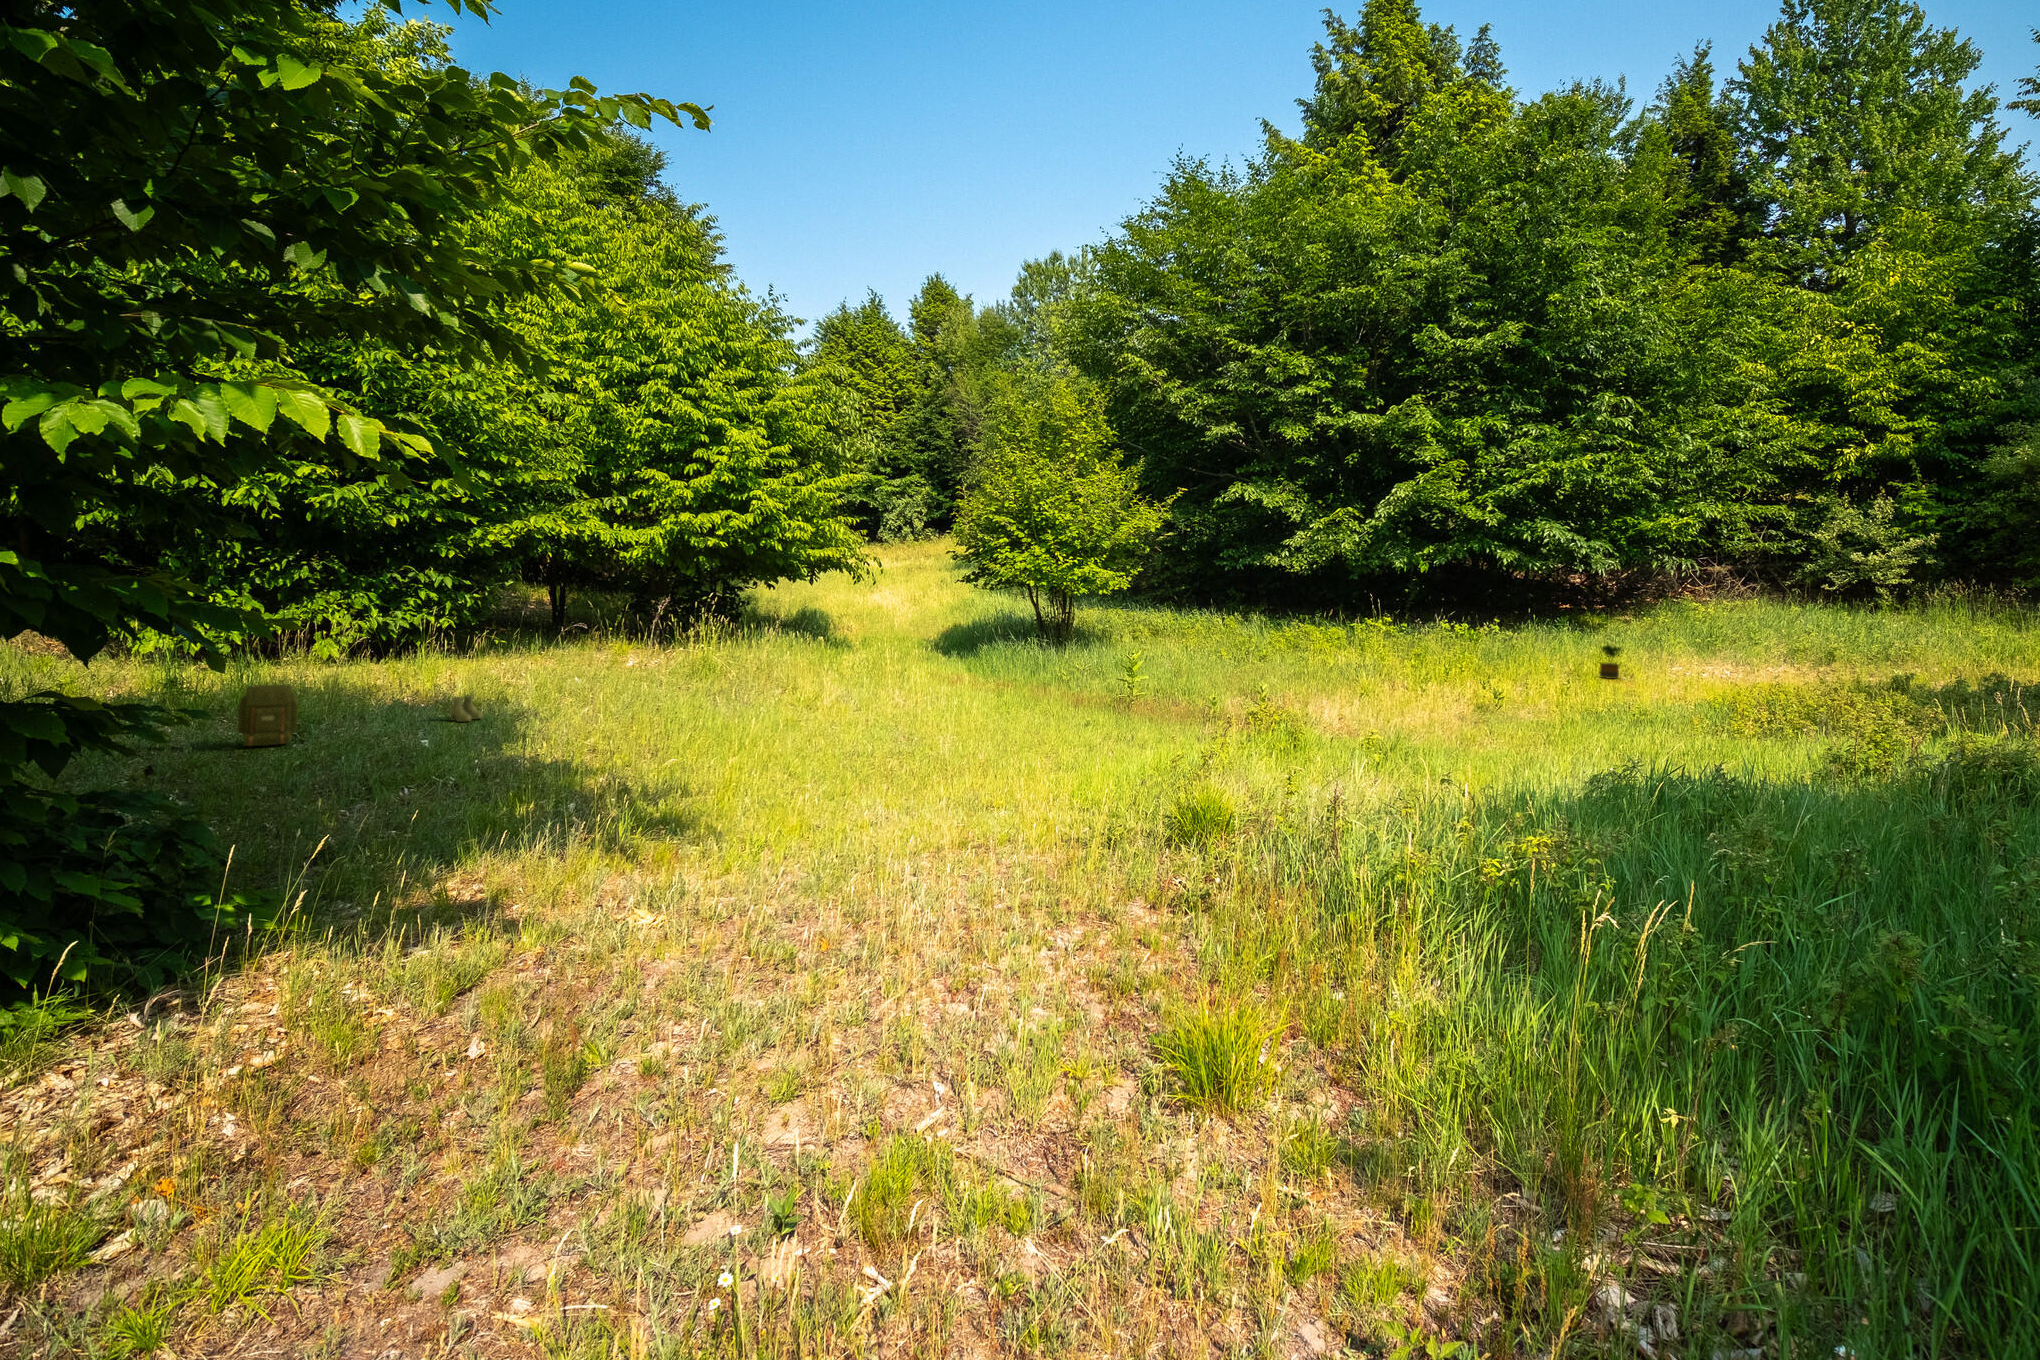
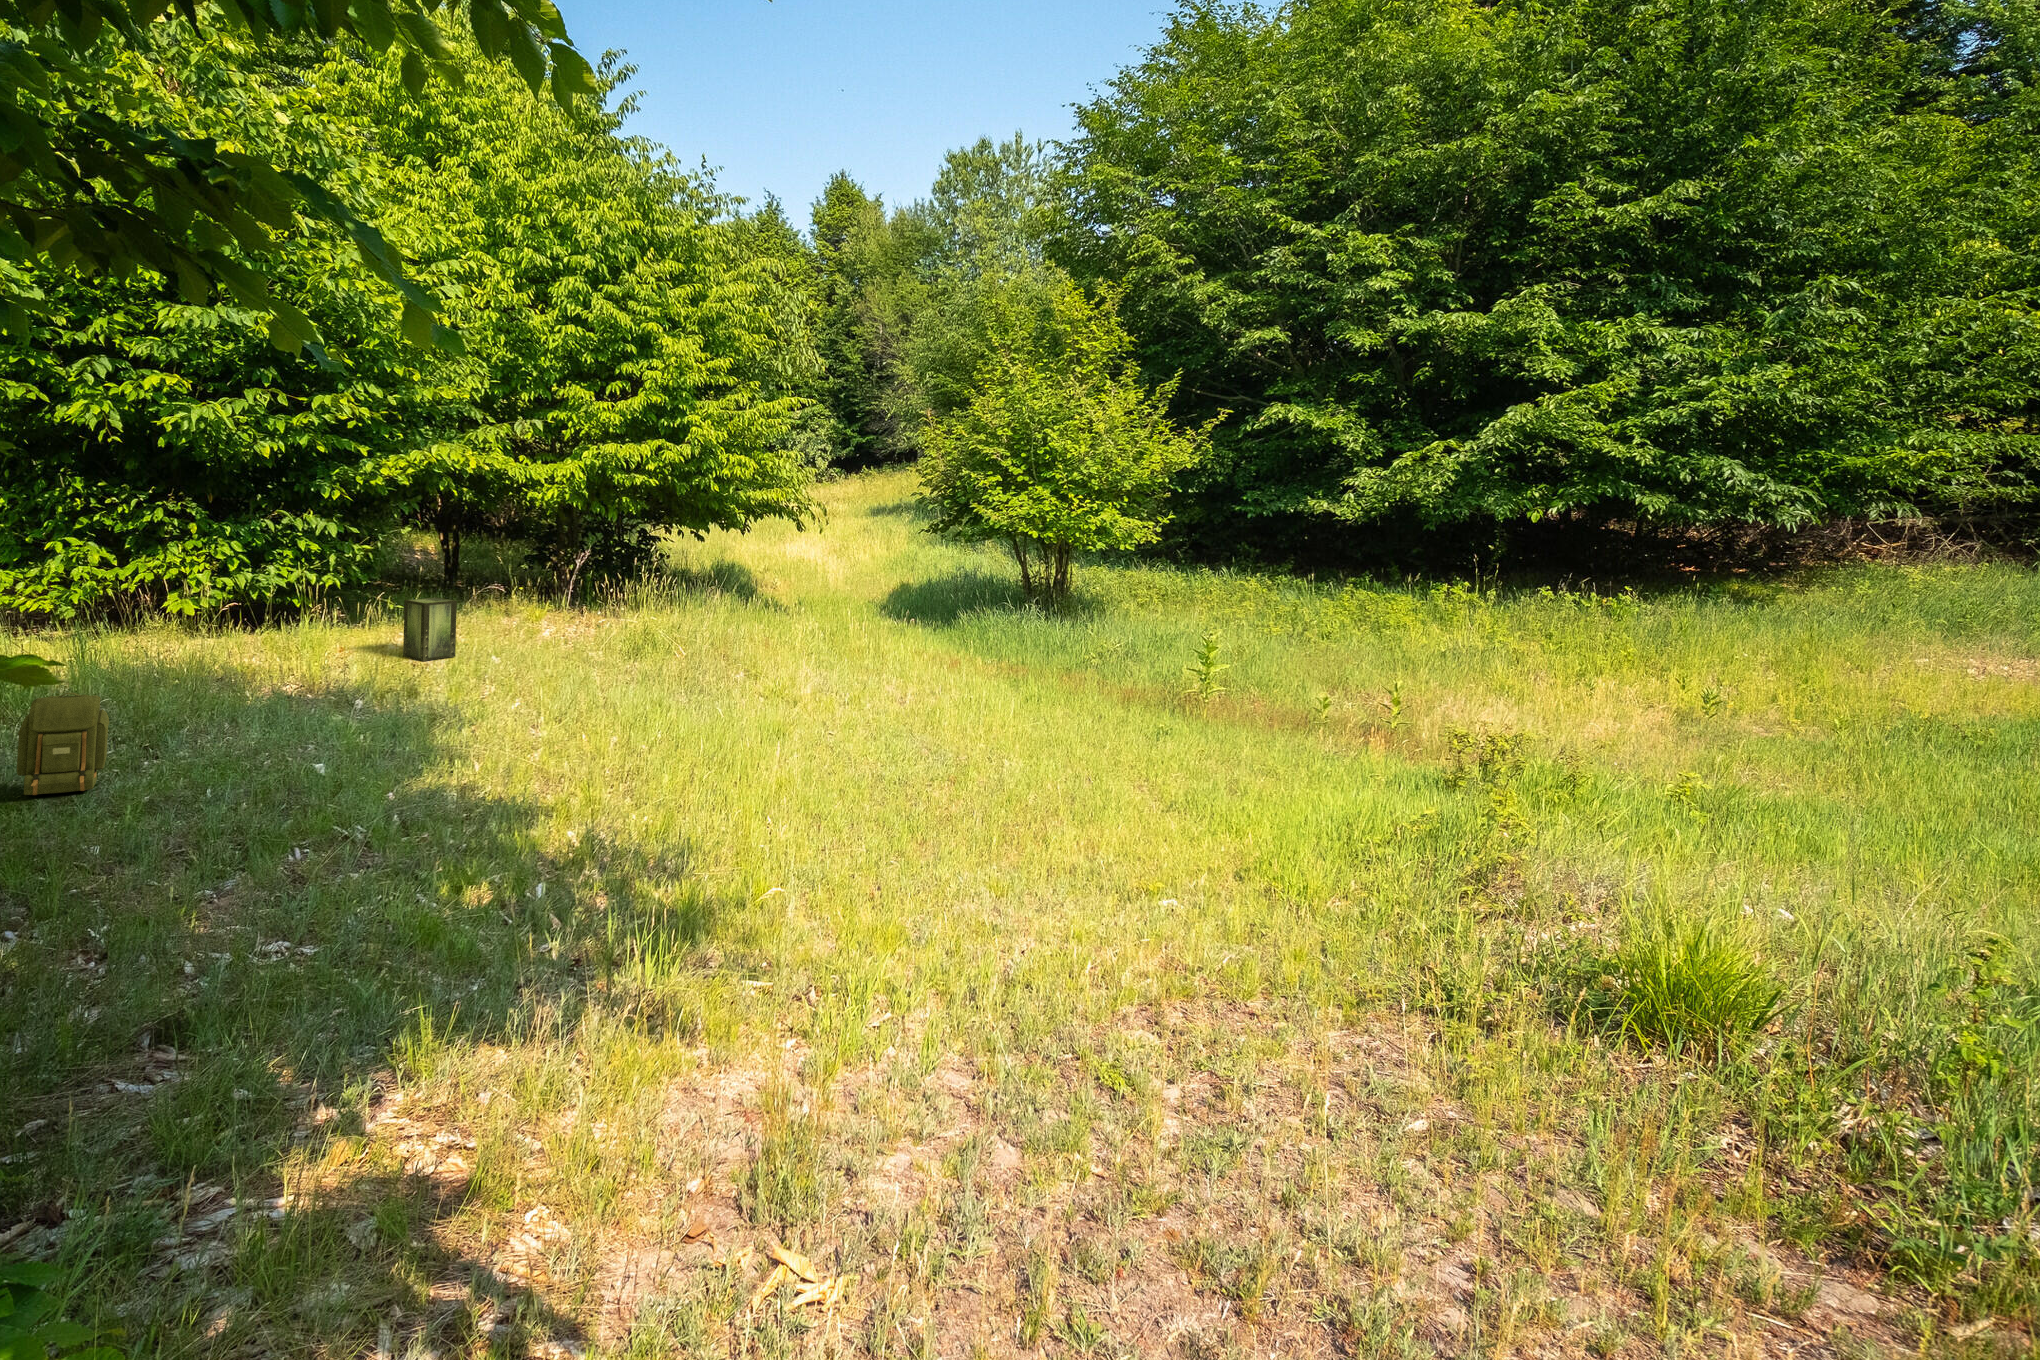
storage box: none [510,631,552,677] -> present [403,597,457,661]
potted tree: present [1599,645,1623,679] -> none [1957,639,2009,694]
boots: present [450,695,483,722] -> none [326,702,372,745]

